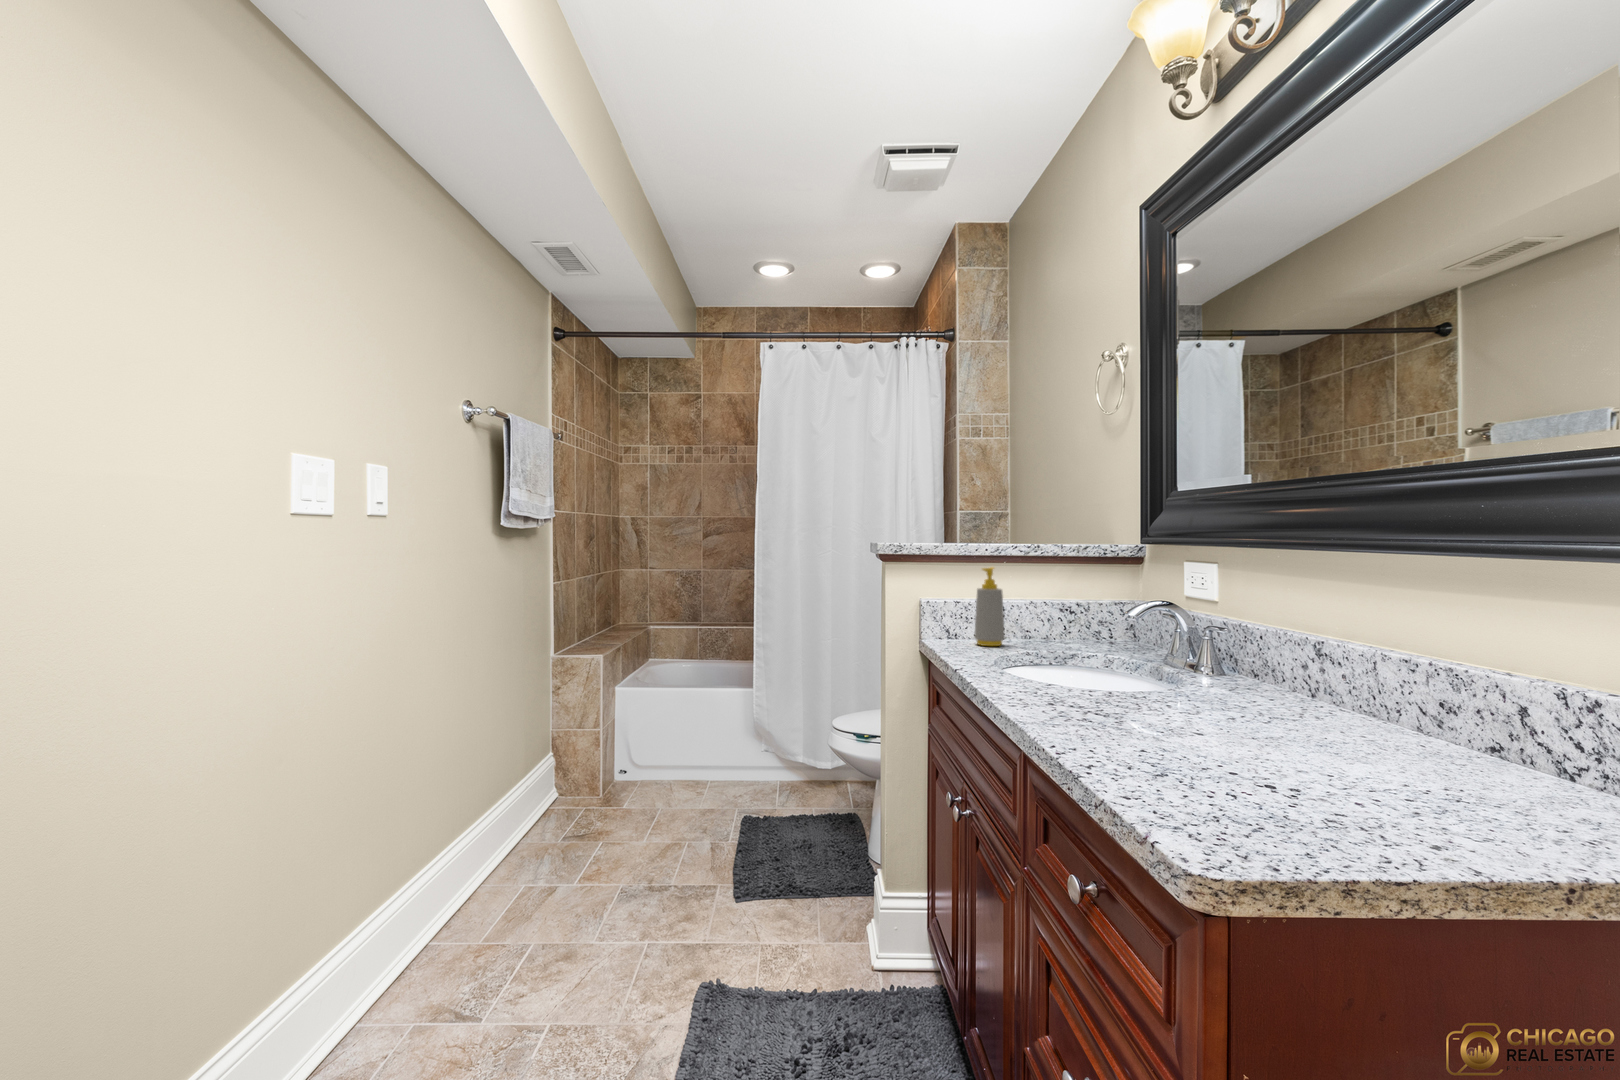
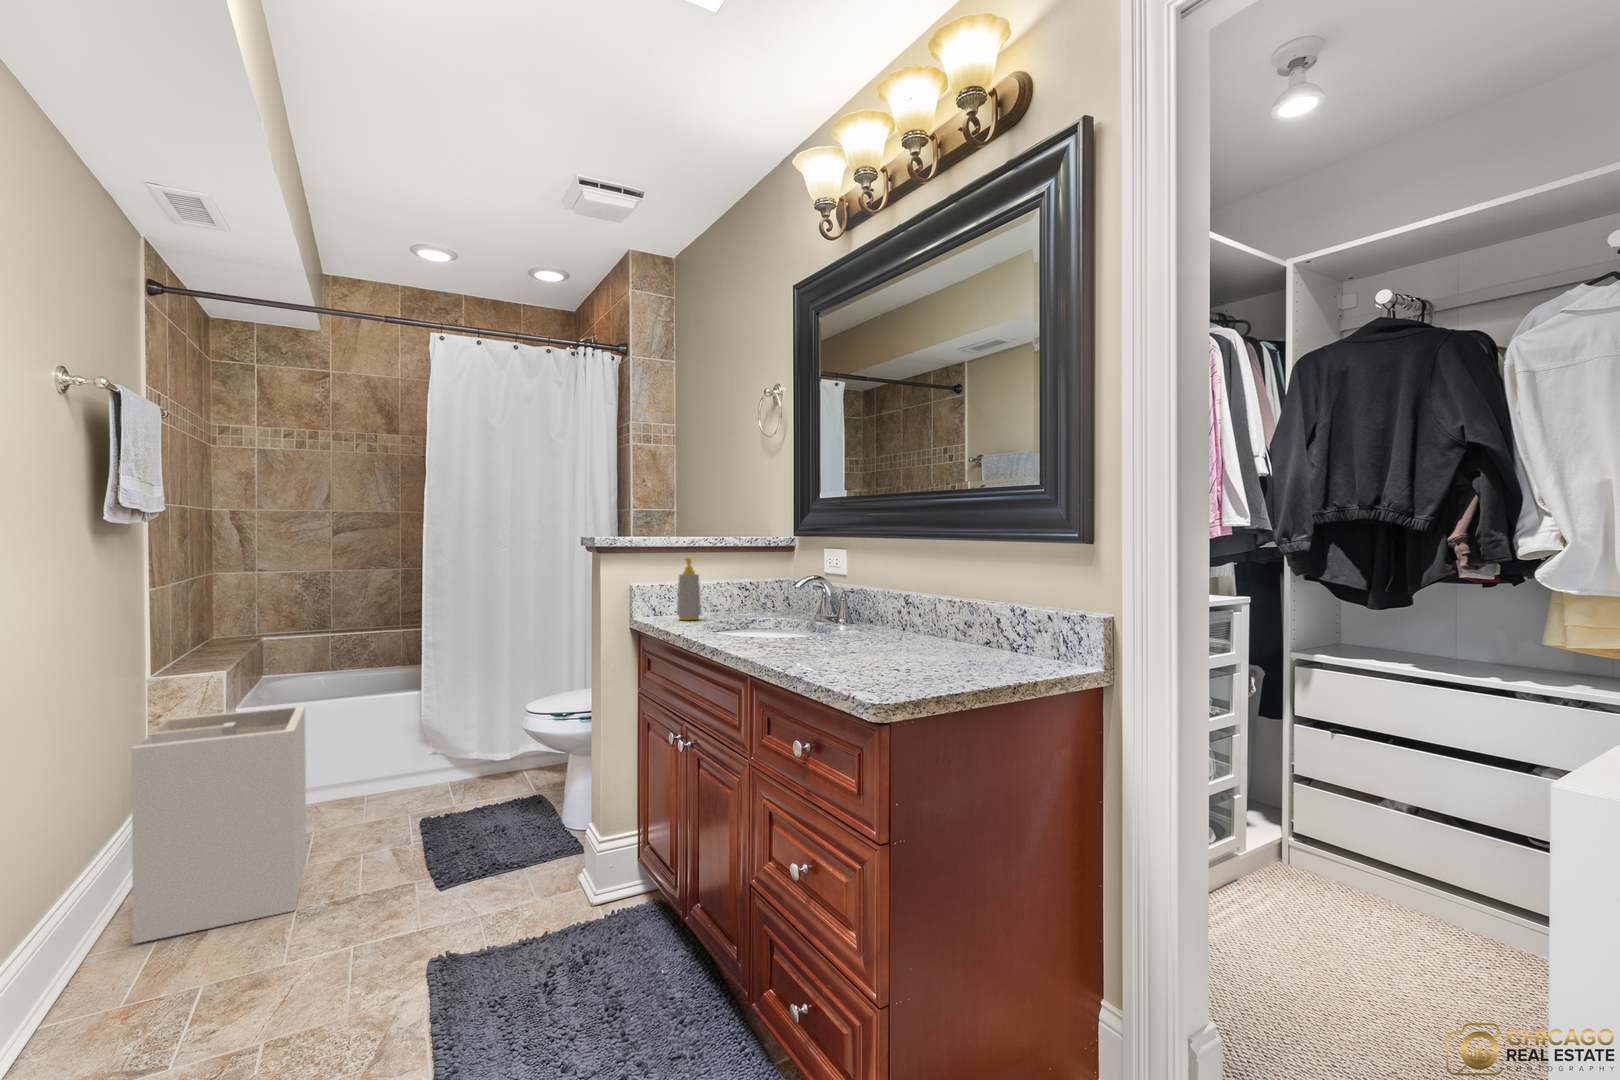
laundry hamper: none [502,695,645,890] -> present [131,706,306,944]

